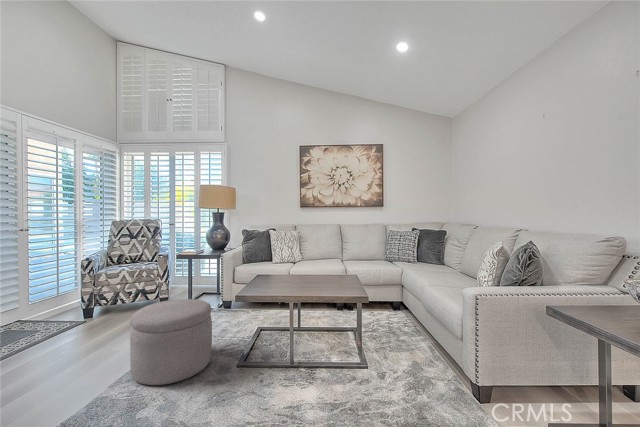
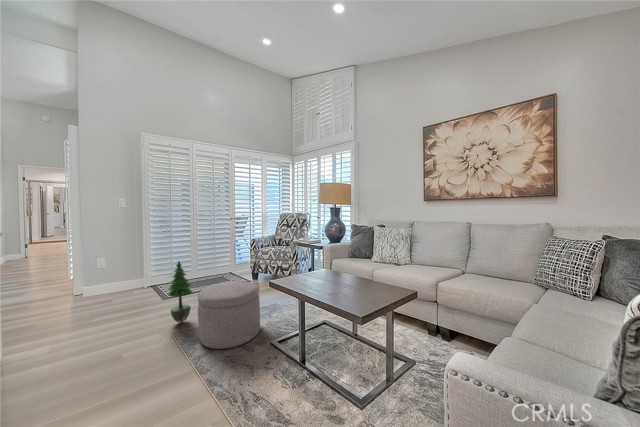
potted tree: none [35,289,83,389] -> present [167,261,192,323]

